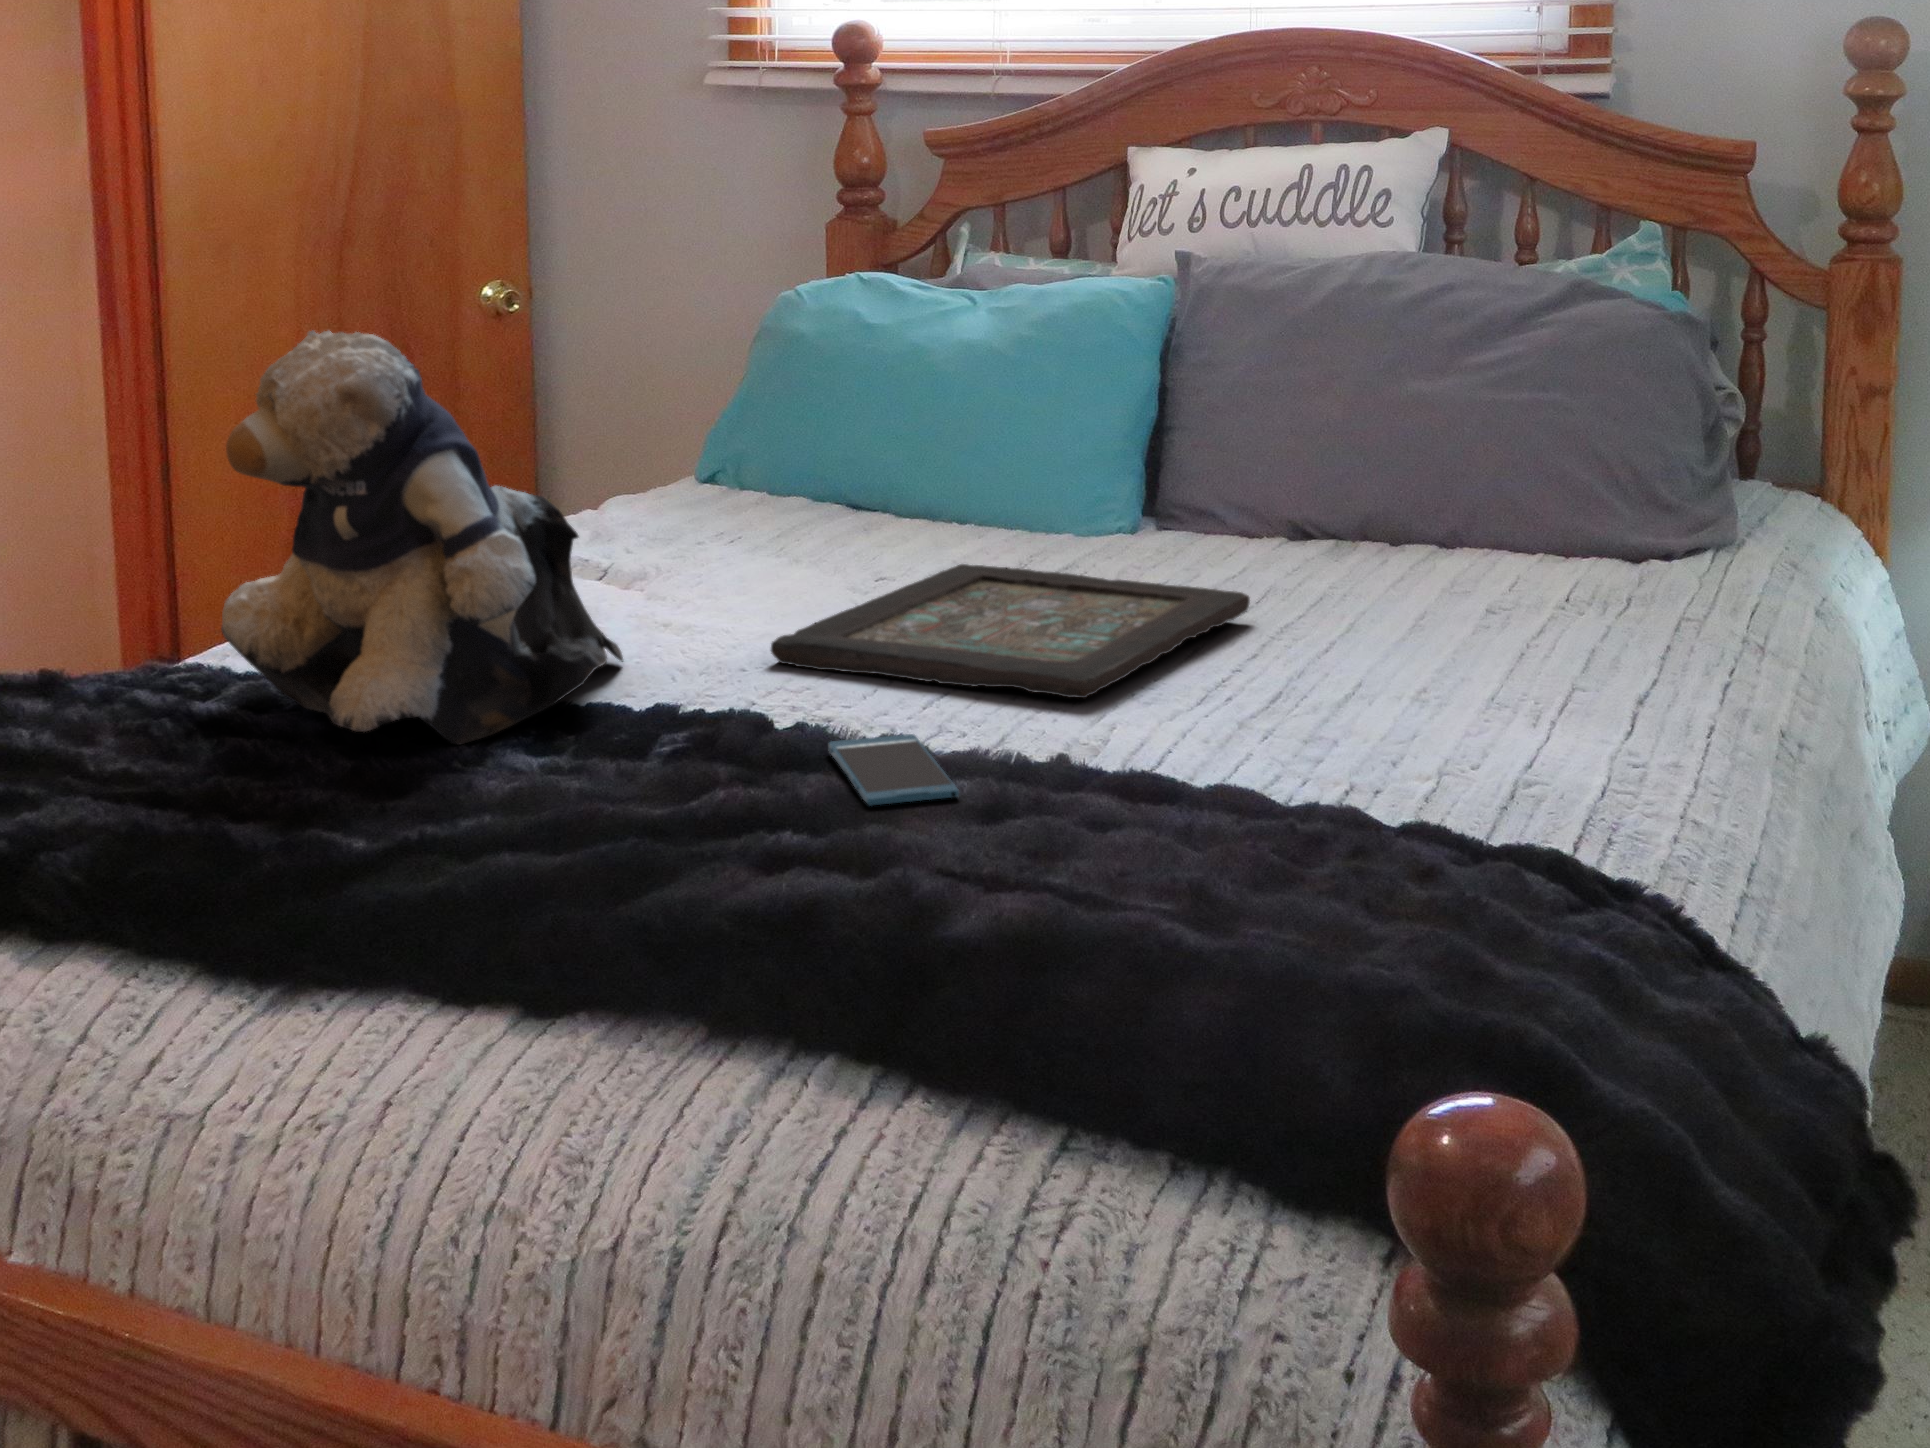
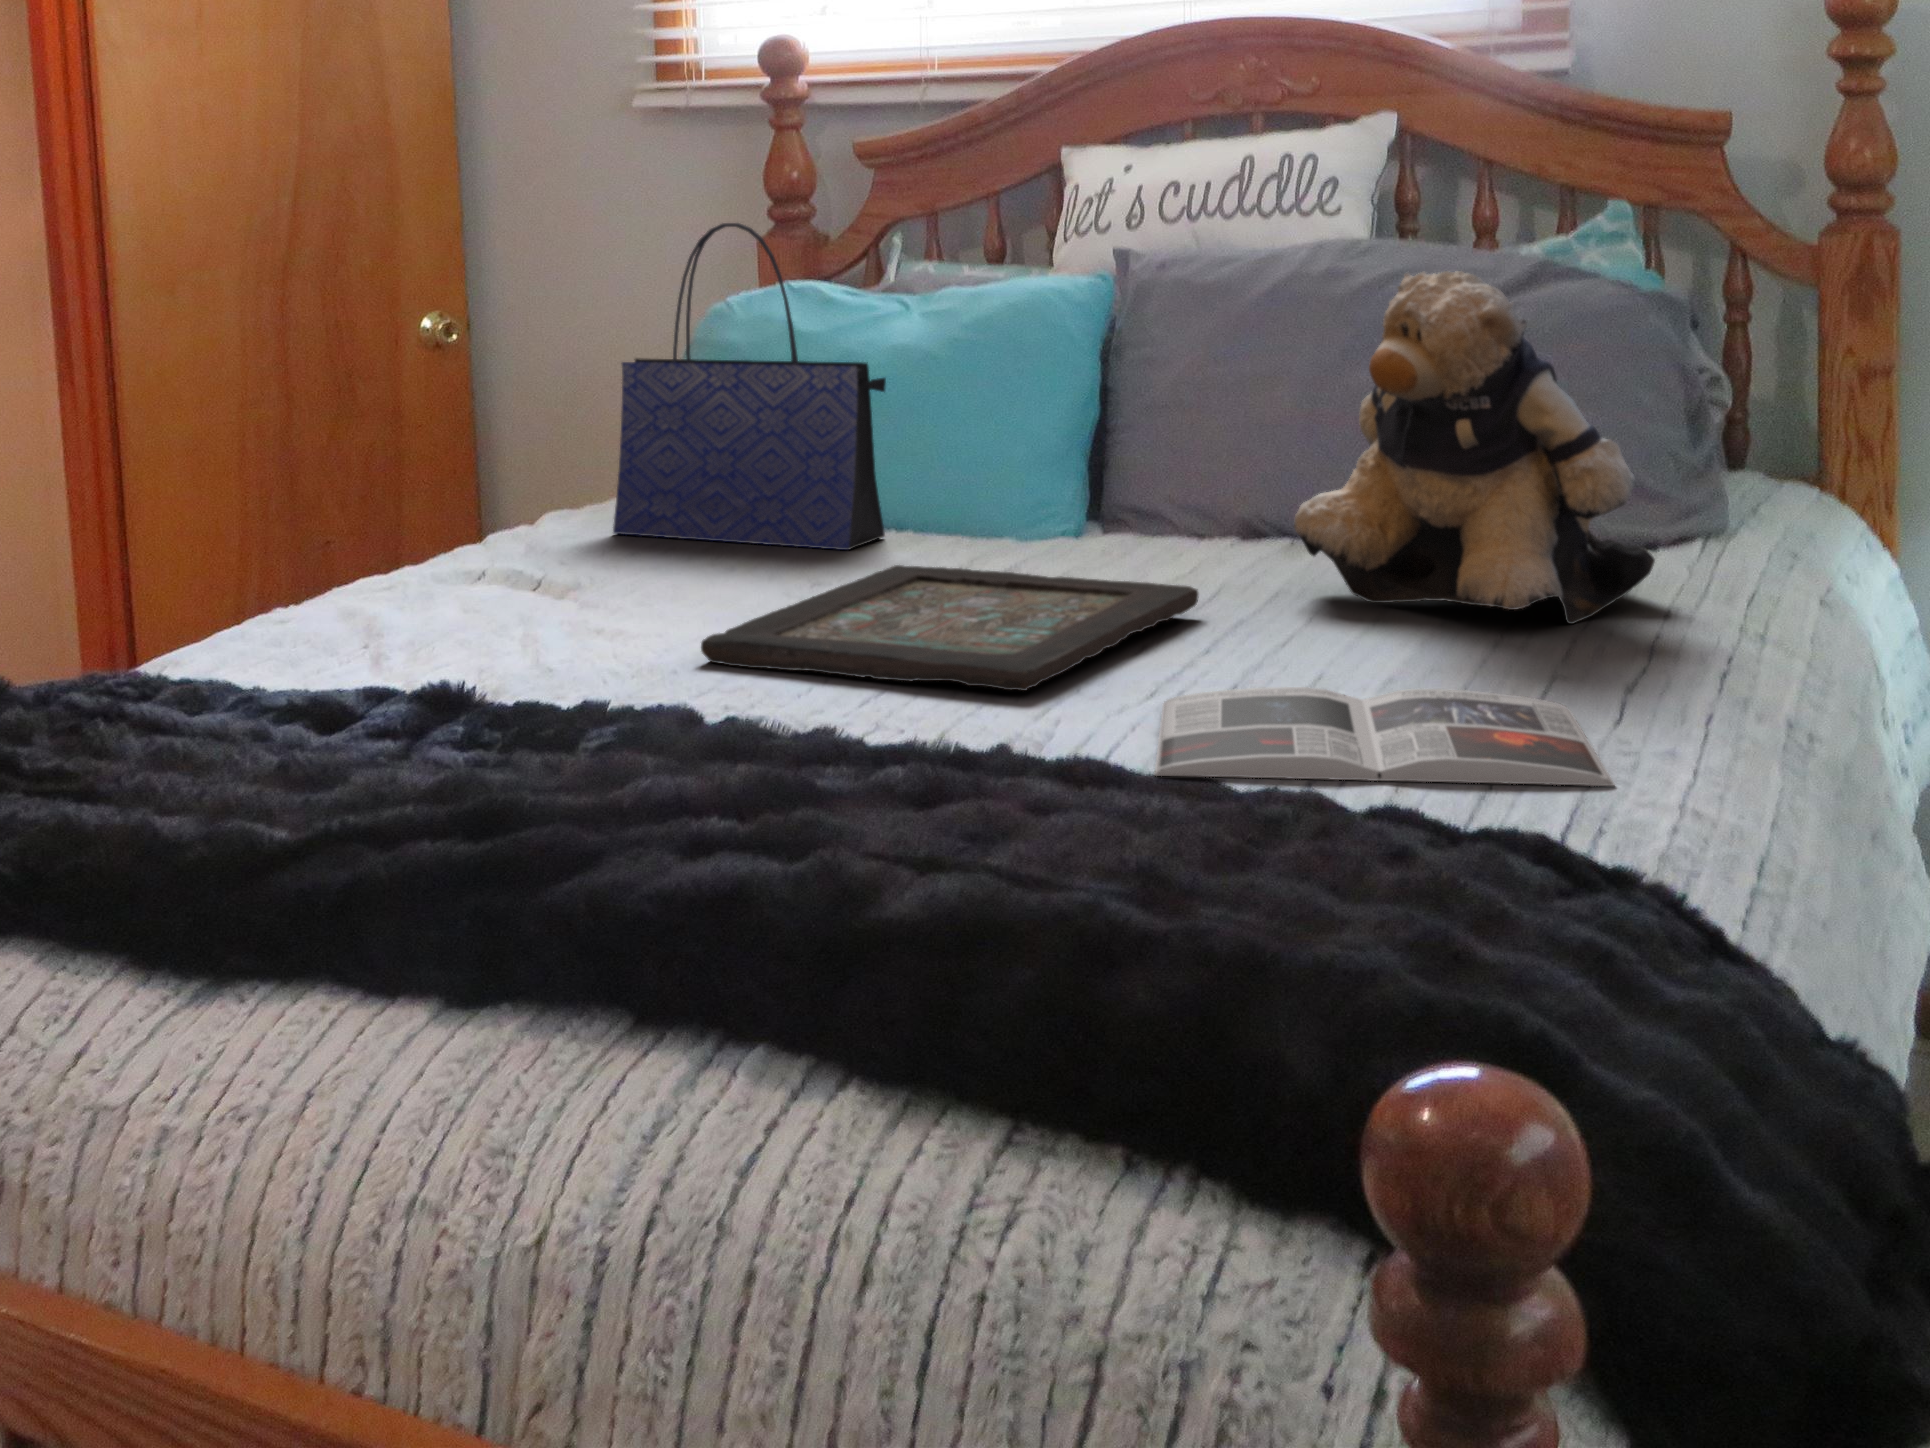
tote bag: none [679,217,955,543] -> present [613,223,886,550]
teddy bear: present [221,331,623,745] -> present [1294,271,1655,624]
magazine: none [1205,700,1623,802] -> present [1155,687,1615,786]
smartphone: present [829,734,959,805] -> none [758,726,893,795]

